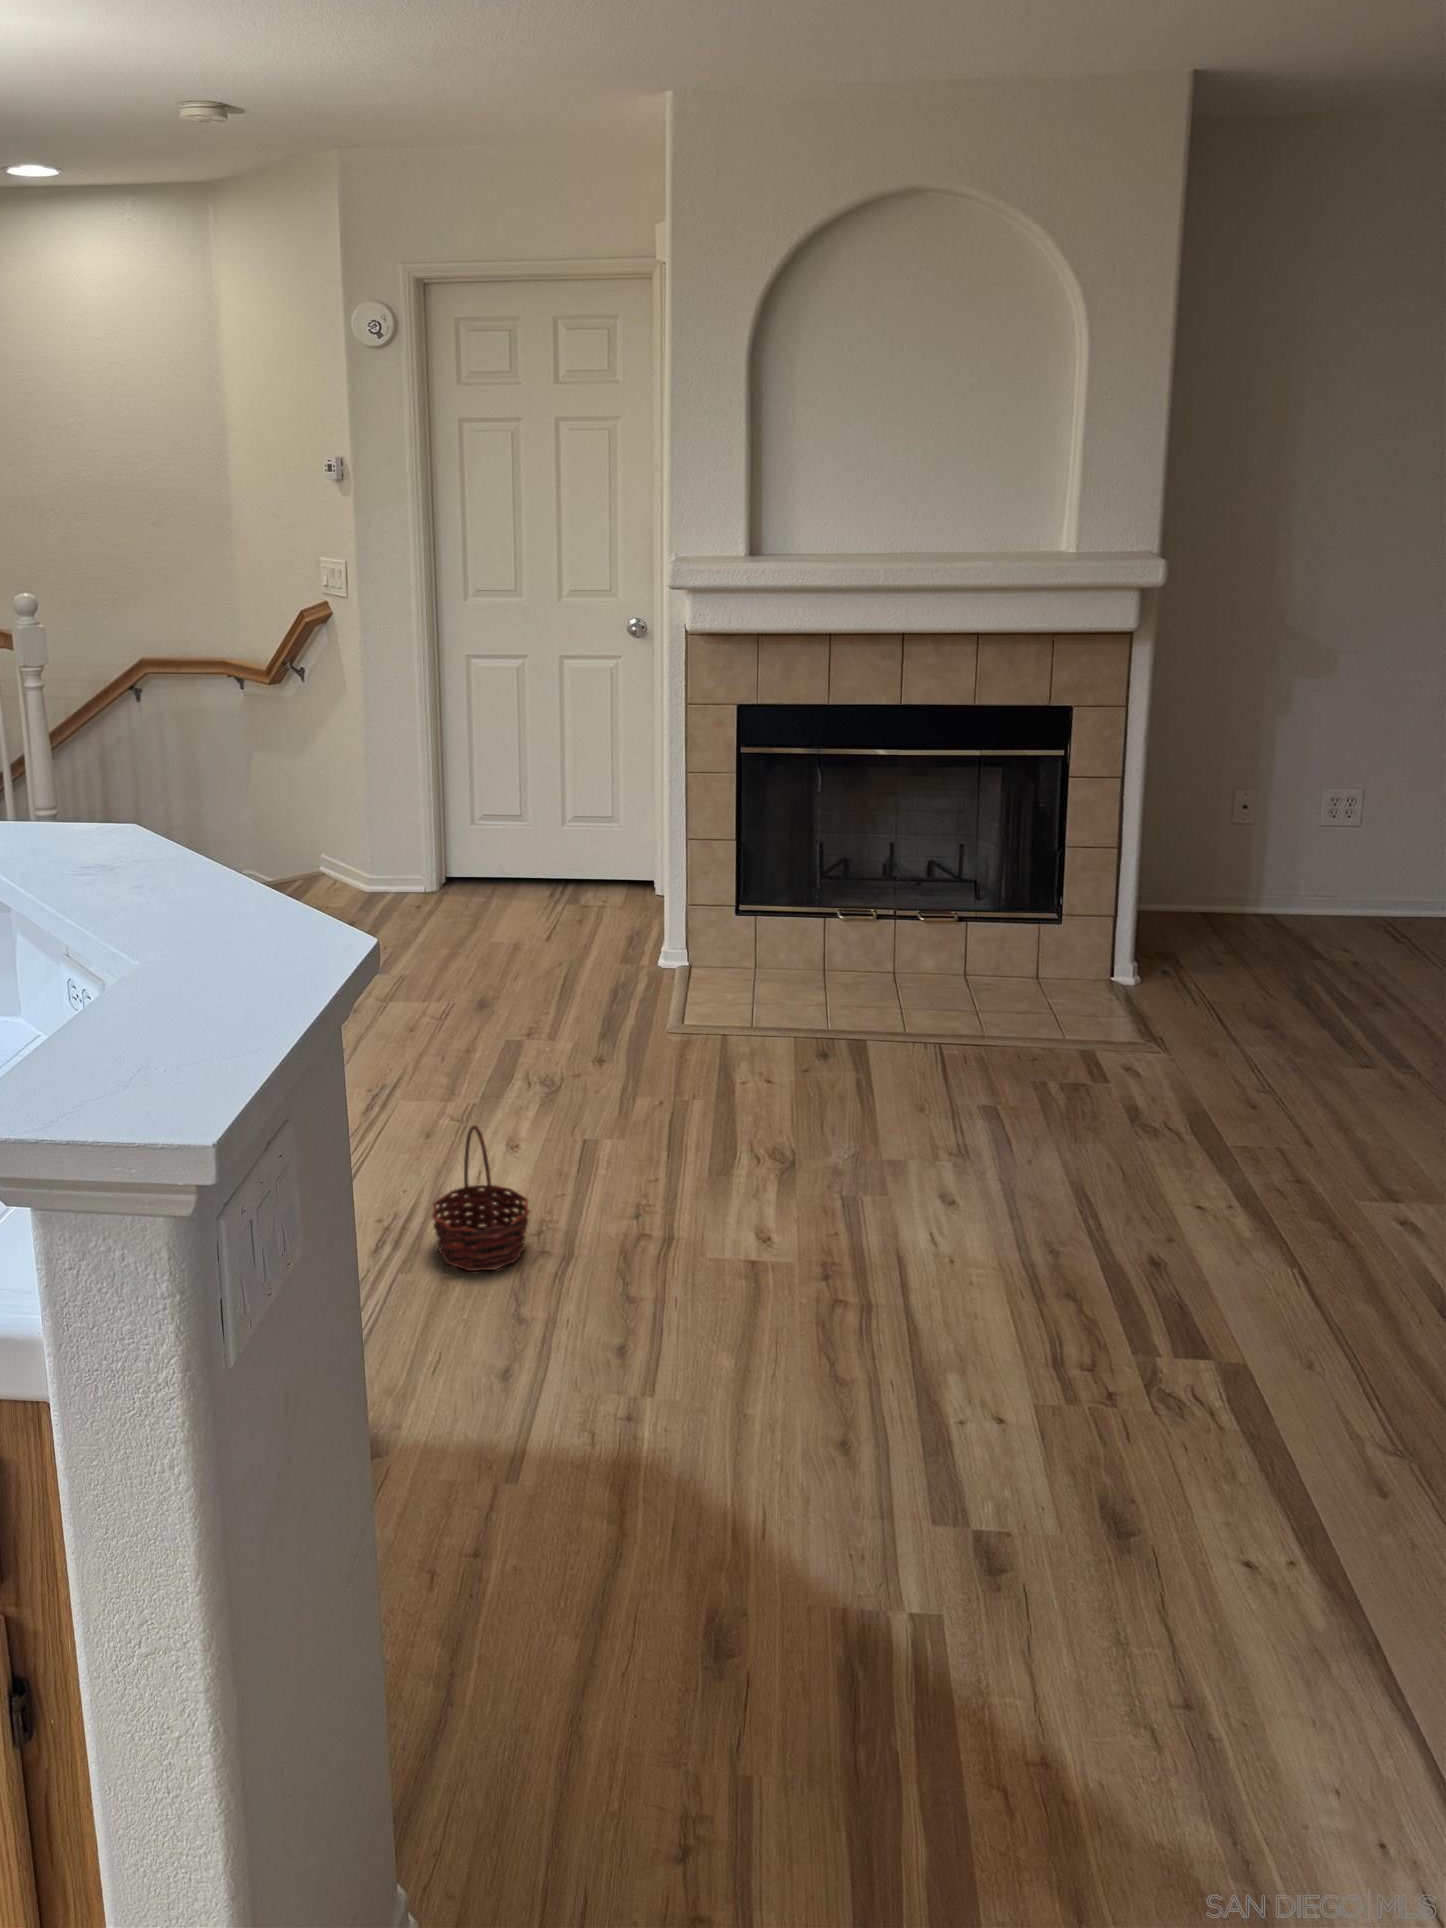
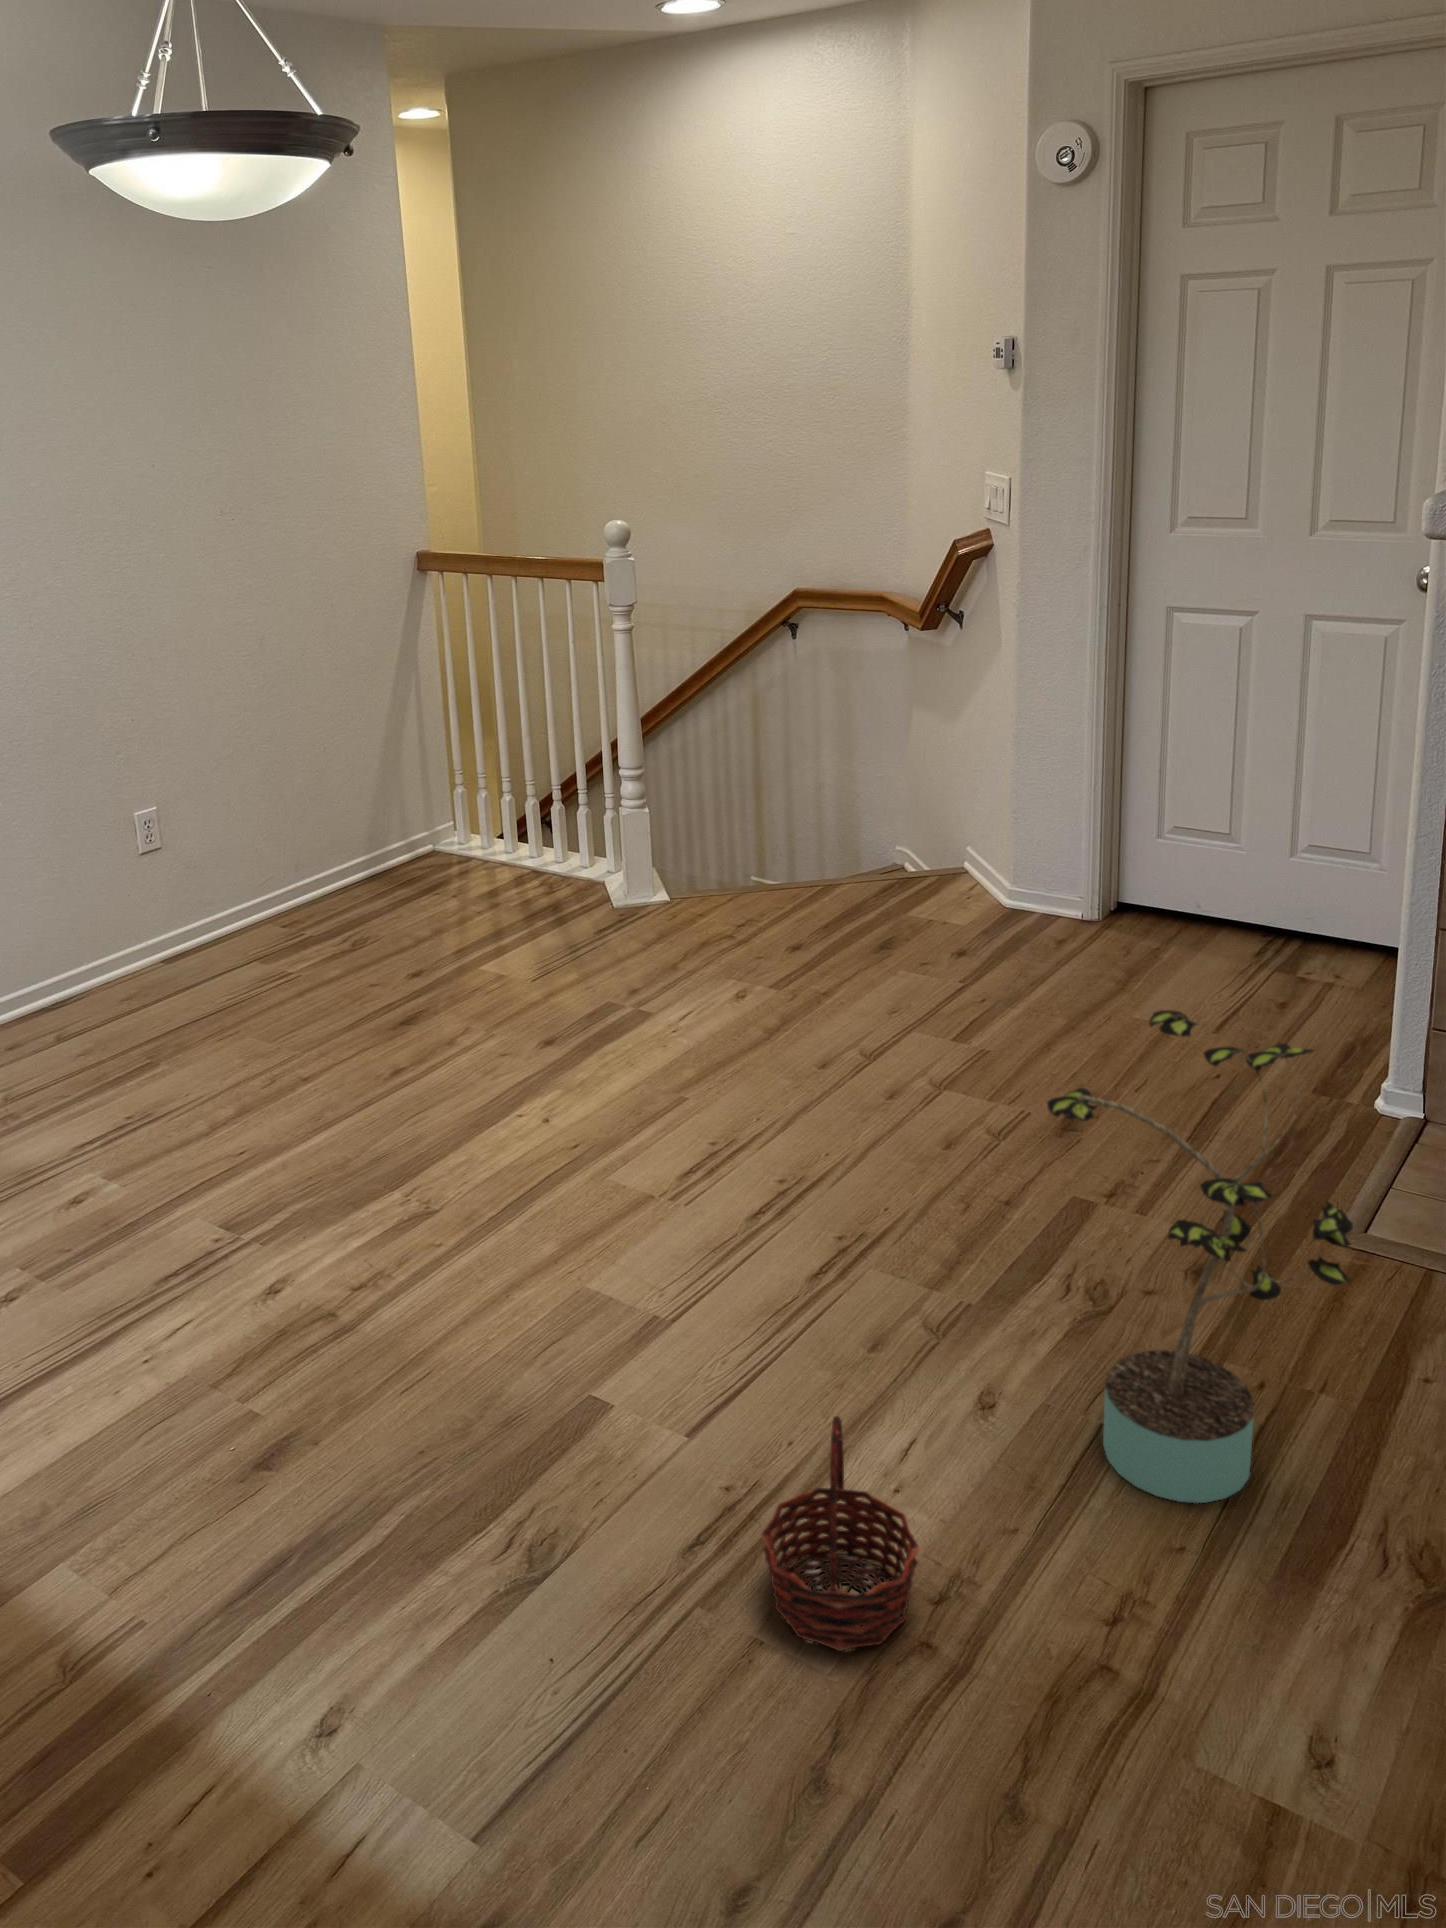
potted plant: none [552,863,729,1162] -> present [1047,1010,1353,1503]

